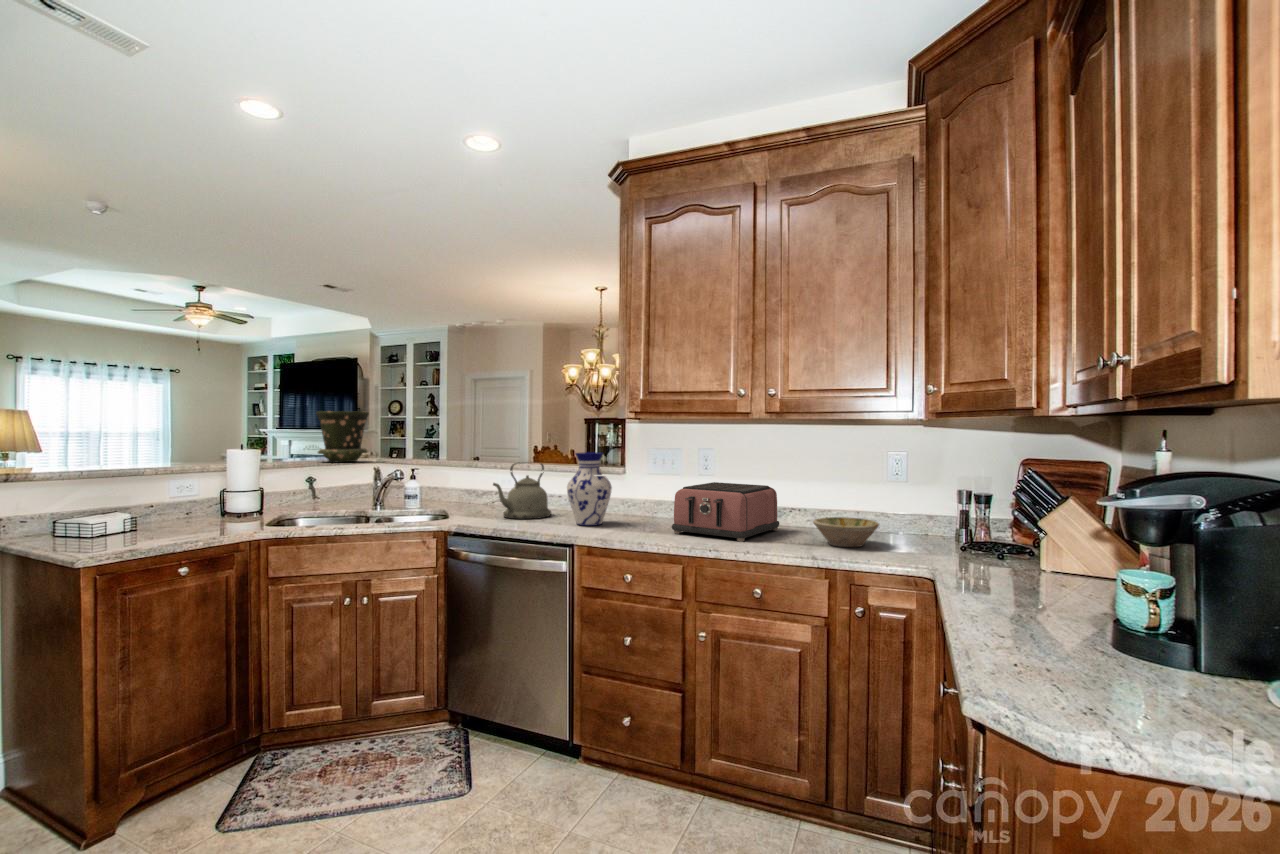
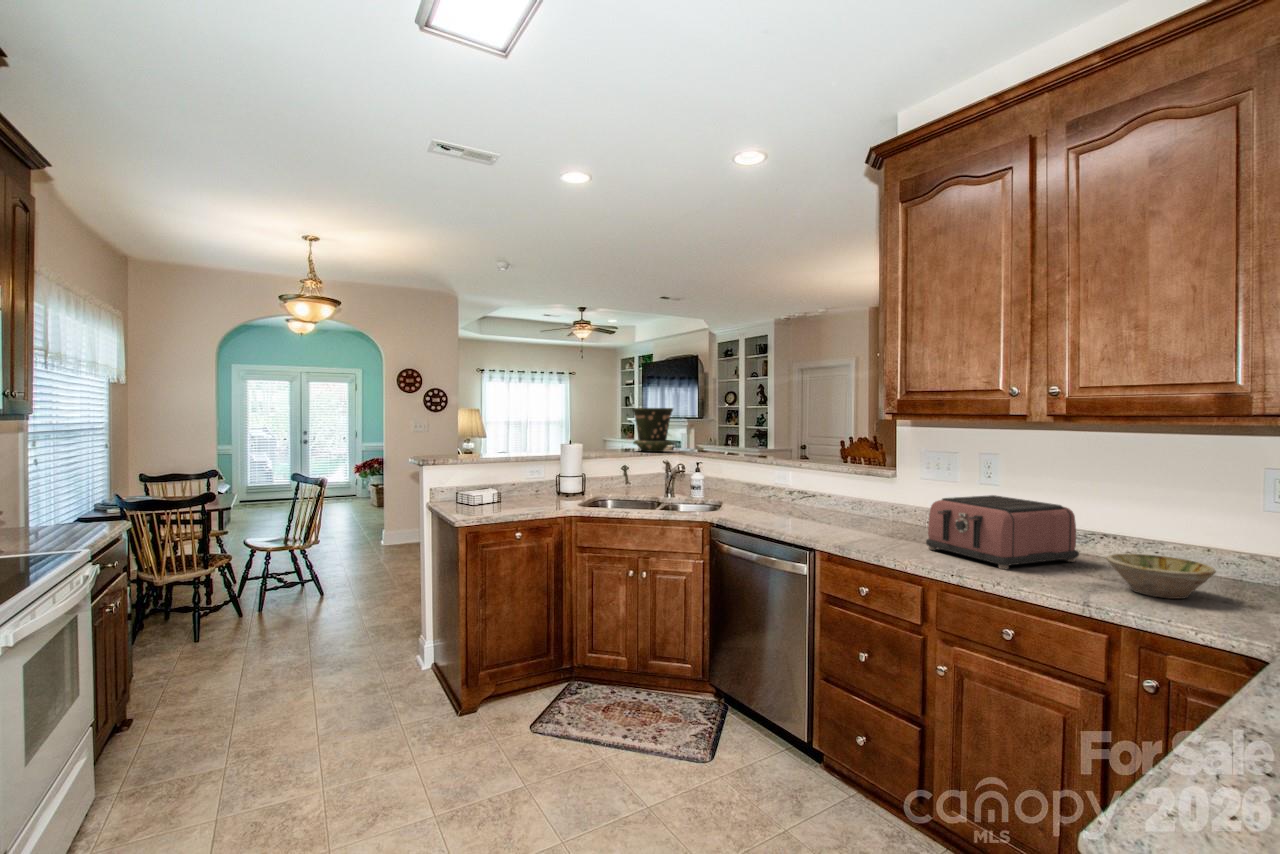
vase: present [567,452,612,526] -> none [821,454,871,531]
kettle: present [493,463,551,519] -> none [756,460,817,517]

